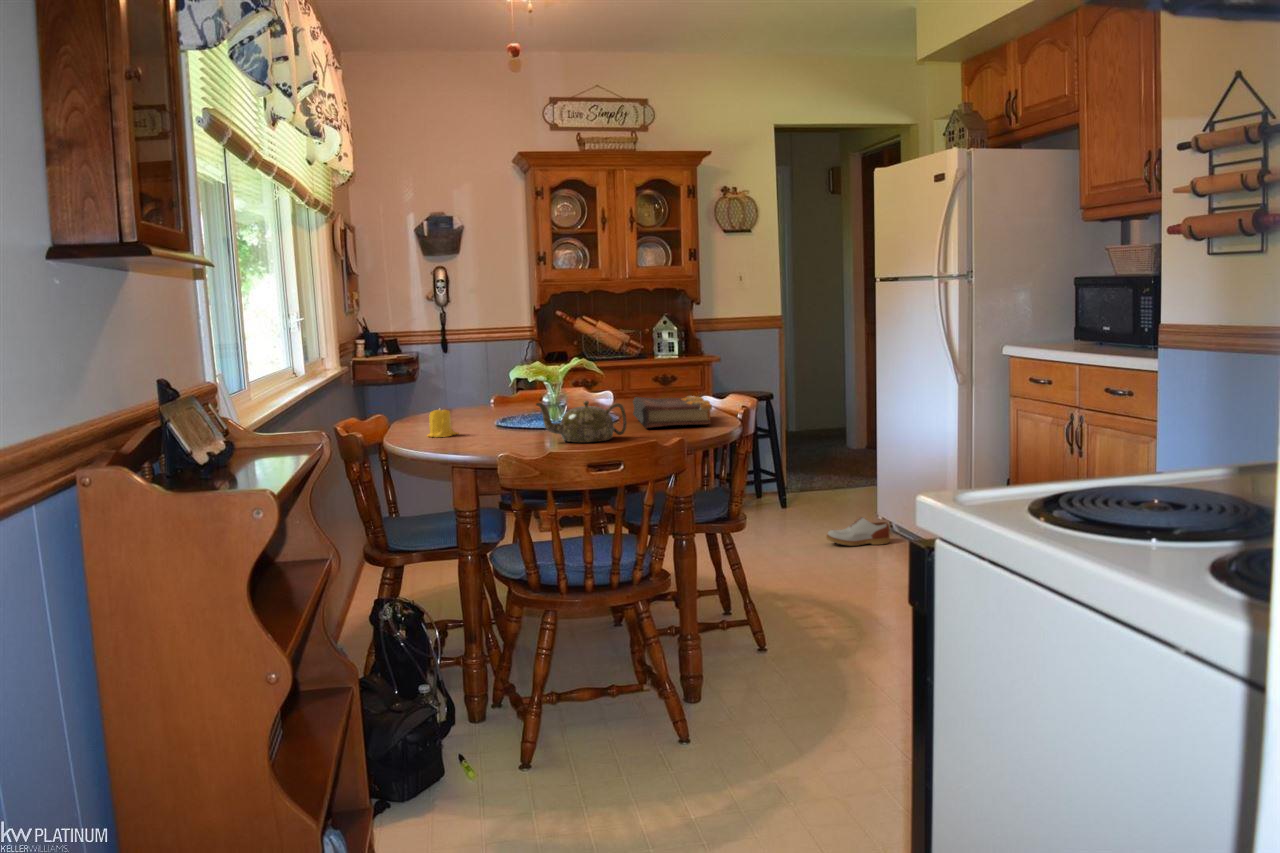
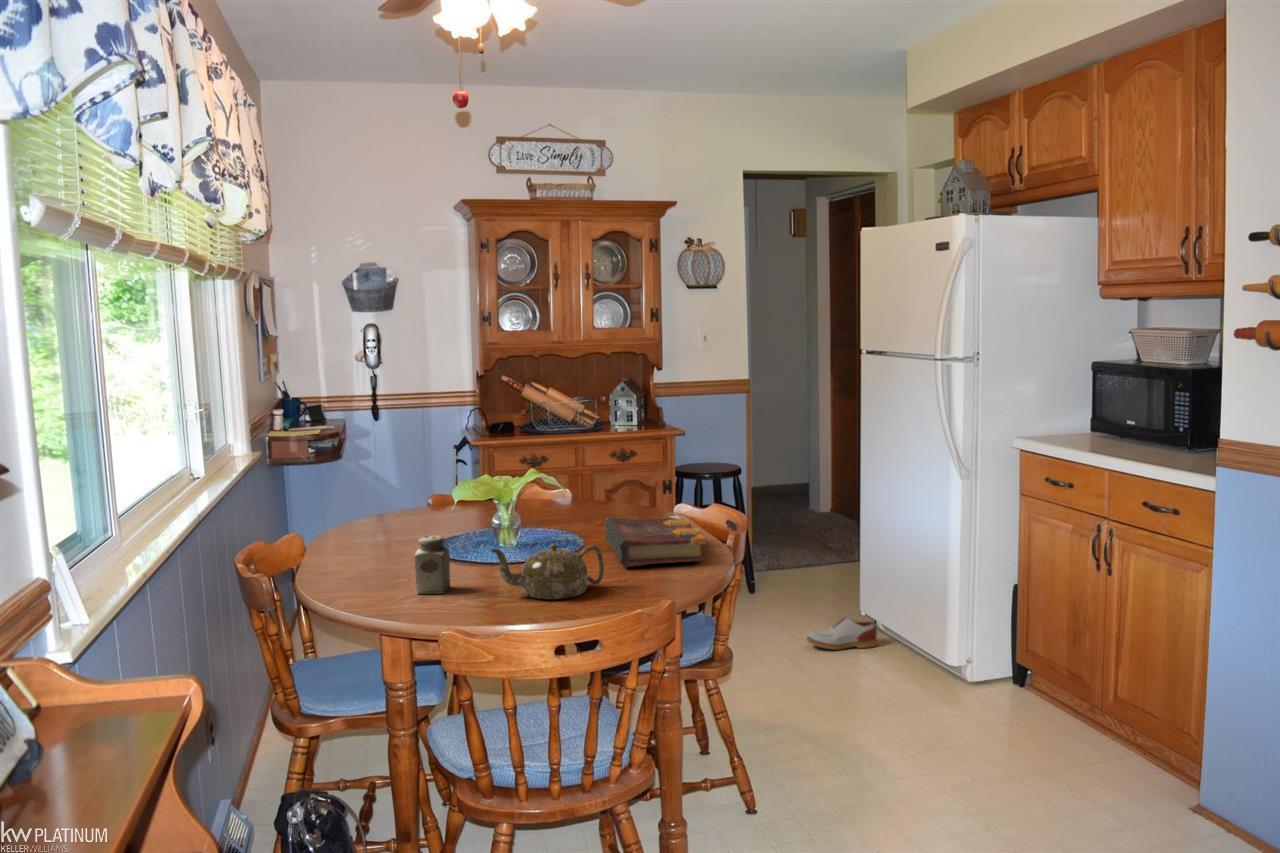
salt shaker: none [477,397,505,442] -> present [415,536,450,594]
candle: present [427,410,458,437] -> none [350,540,392,579]

